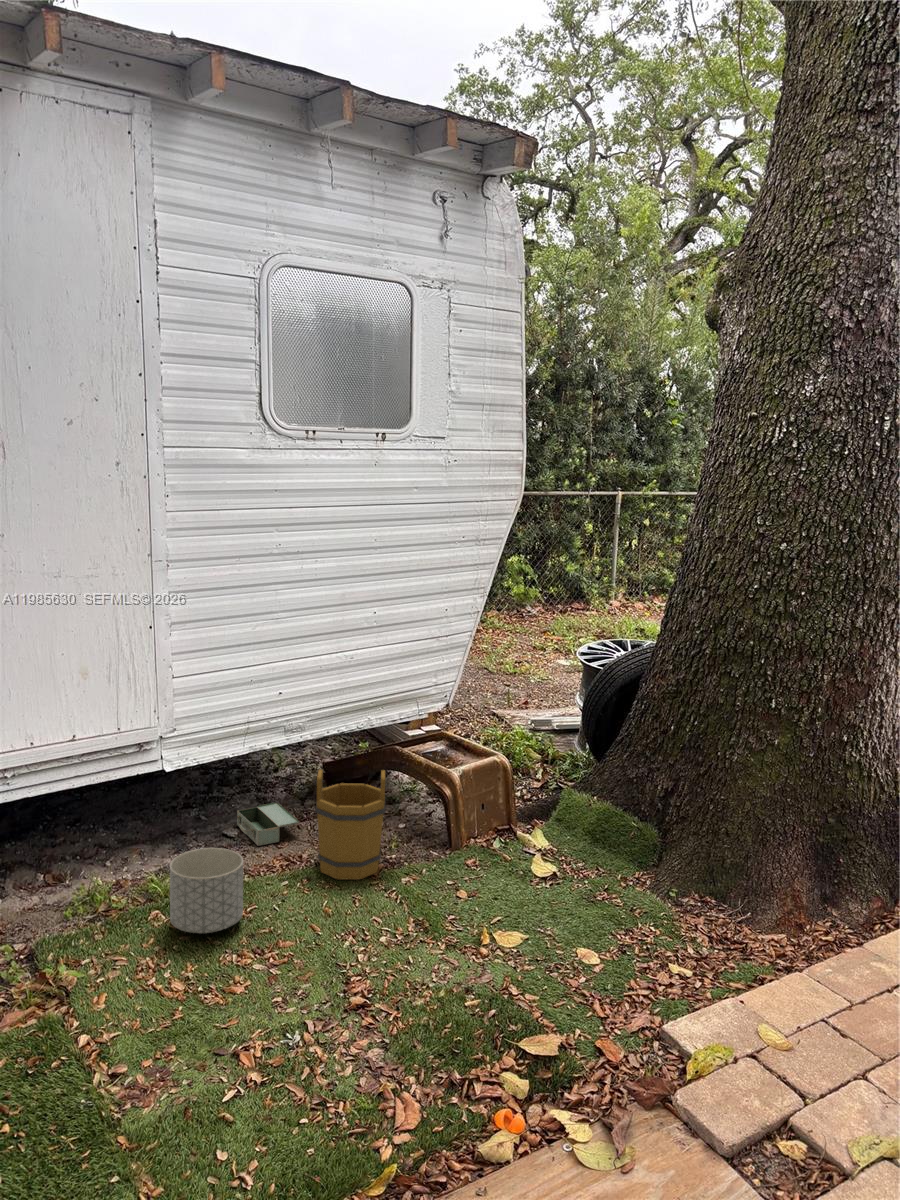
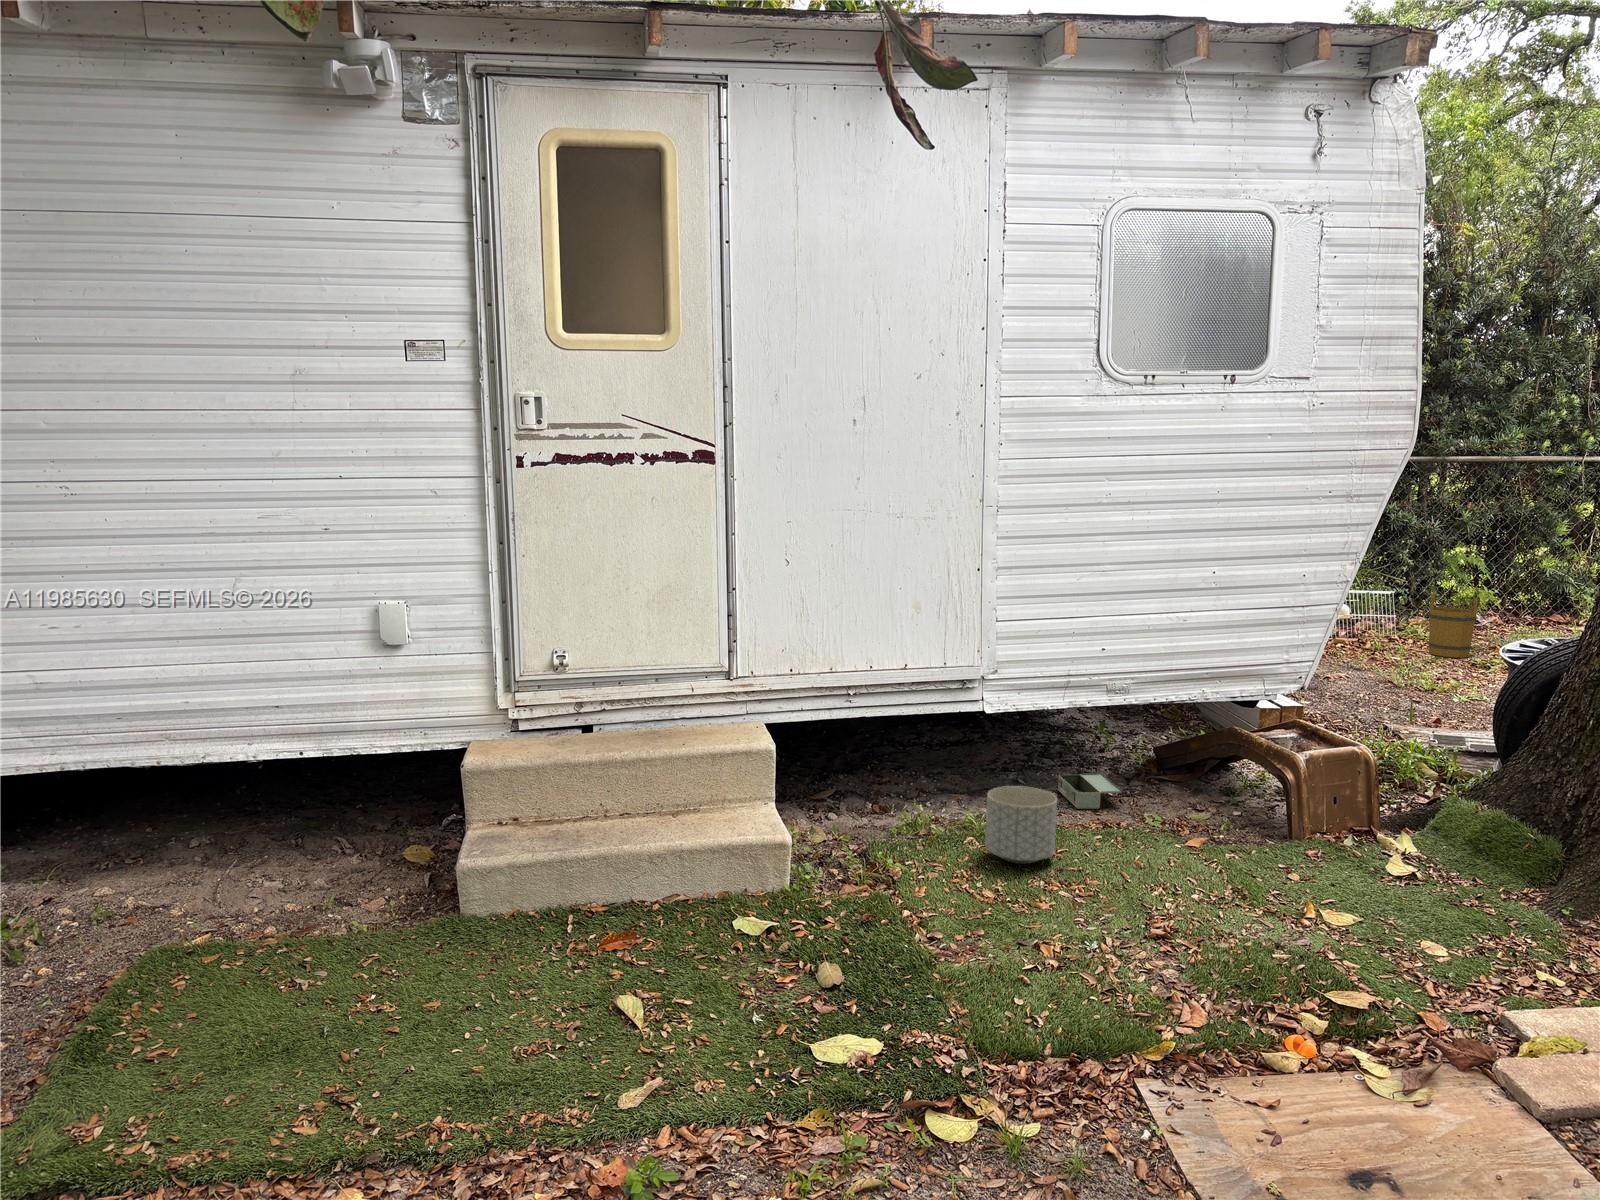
bucket: present [313,770,390,880] -> present [1427,595,1479,658]

